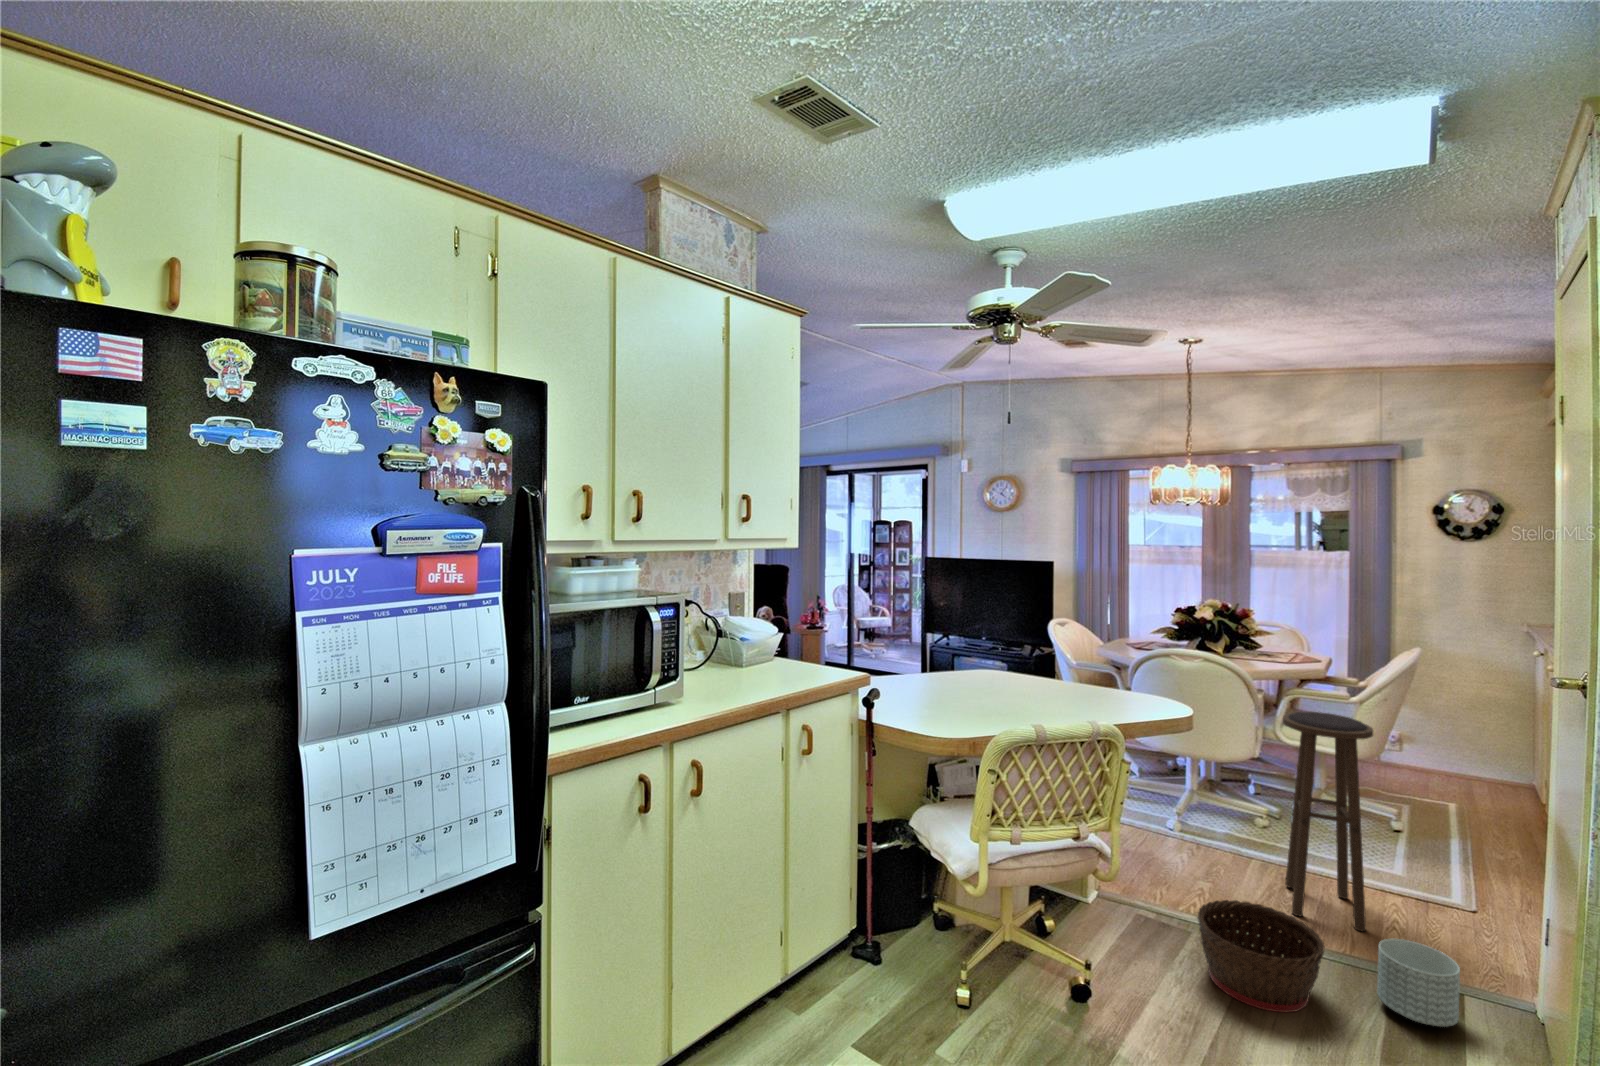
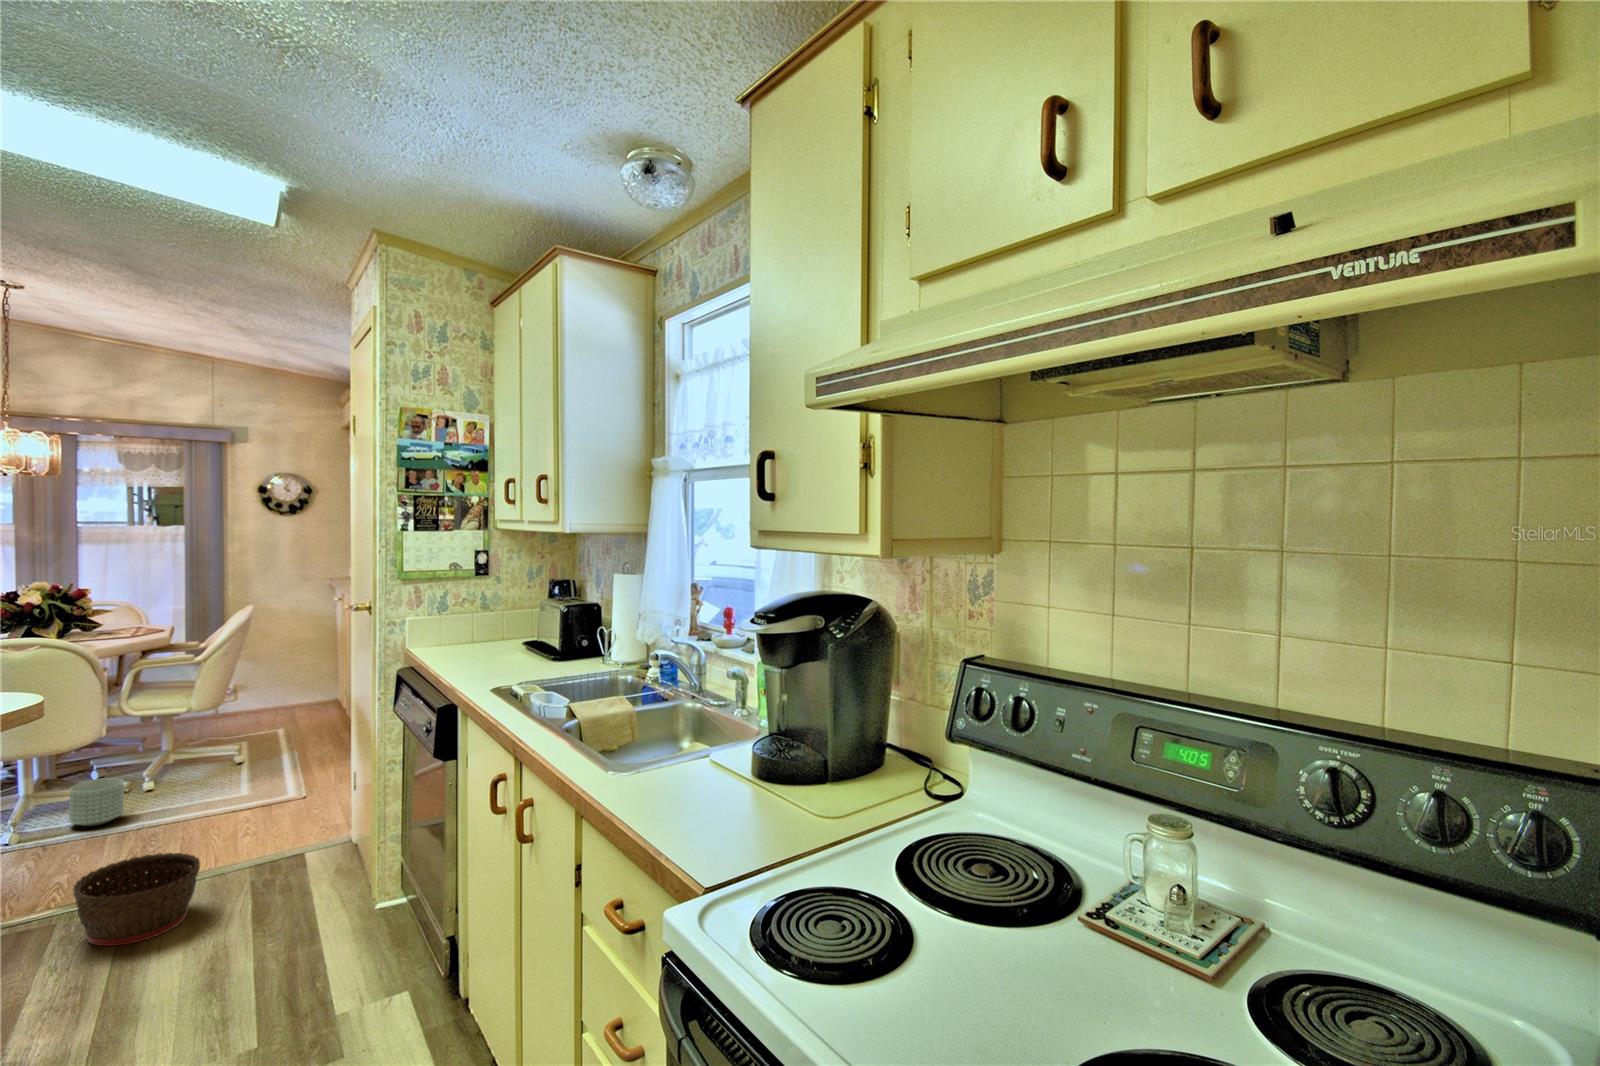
stool: present [1283,712,1373,931] -> none [146,673,228,861]
planter: present [1377,939,1460,1027] -> present [69,778,124,826]

